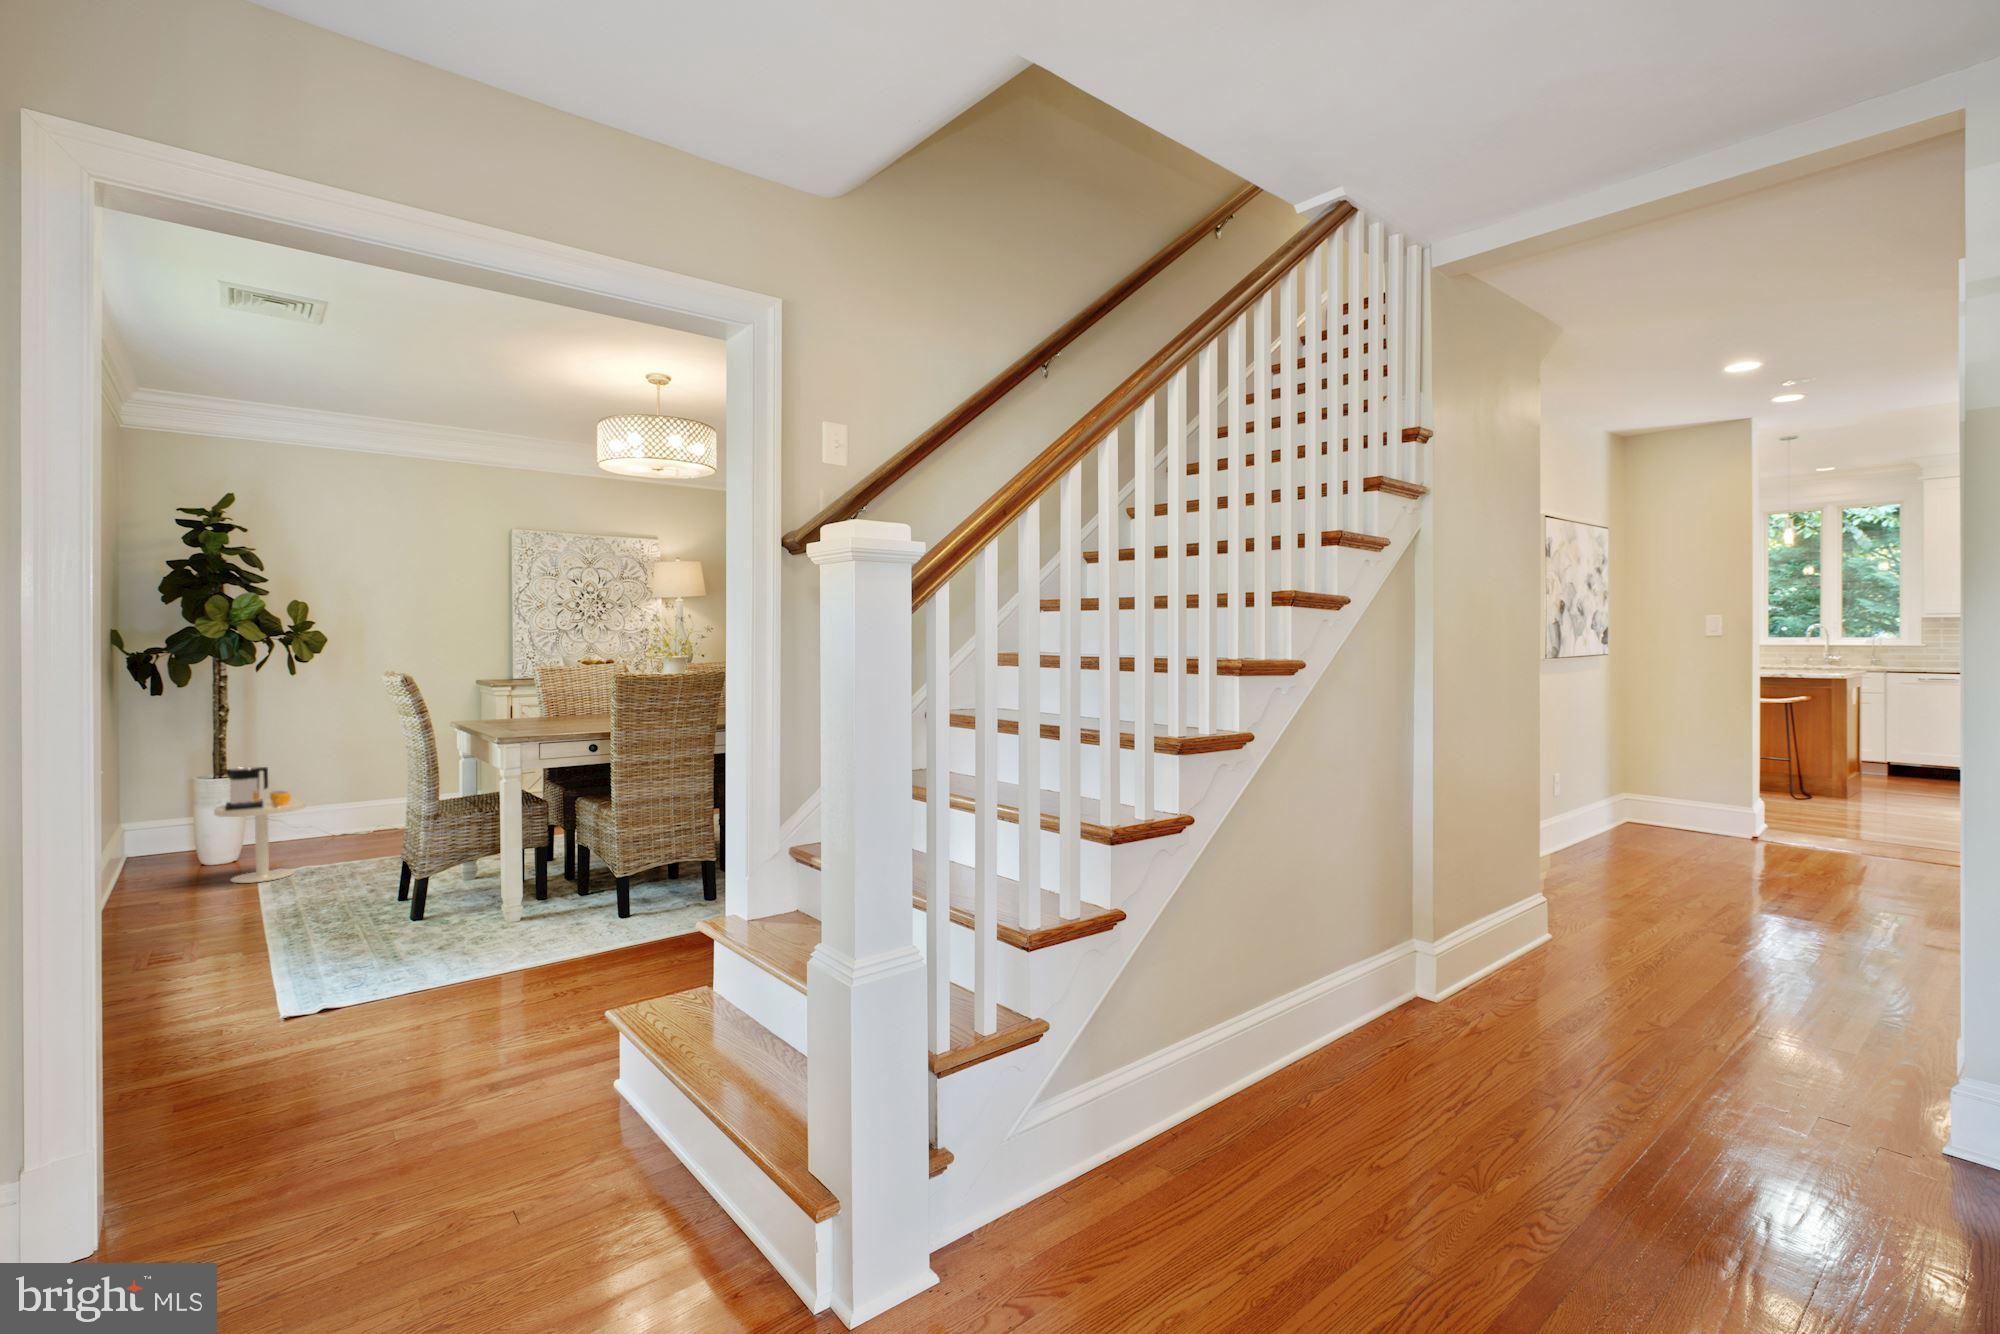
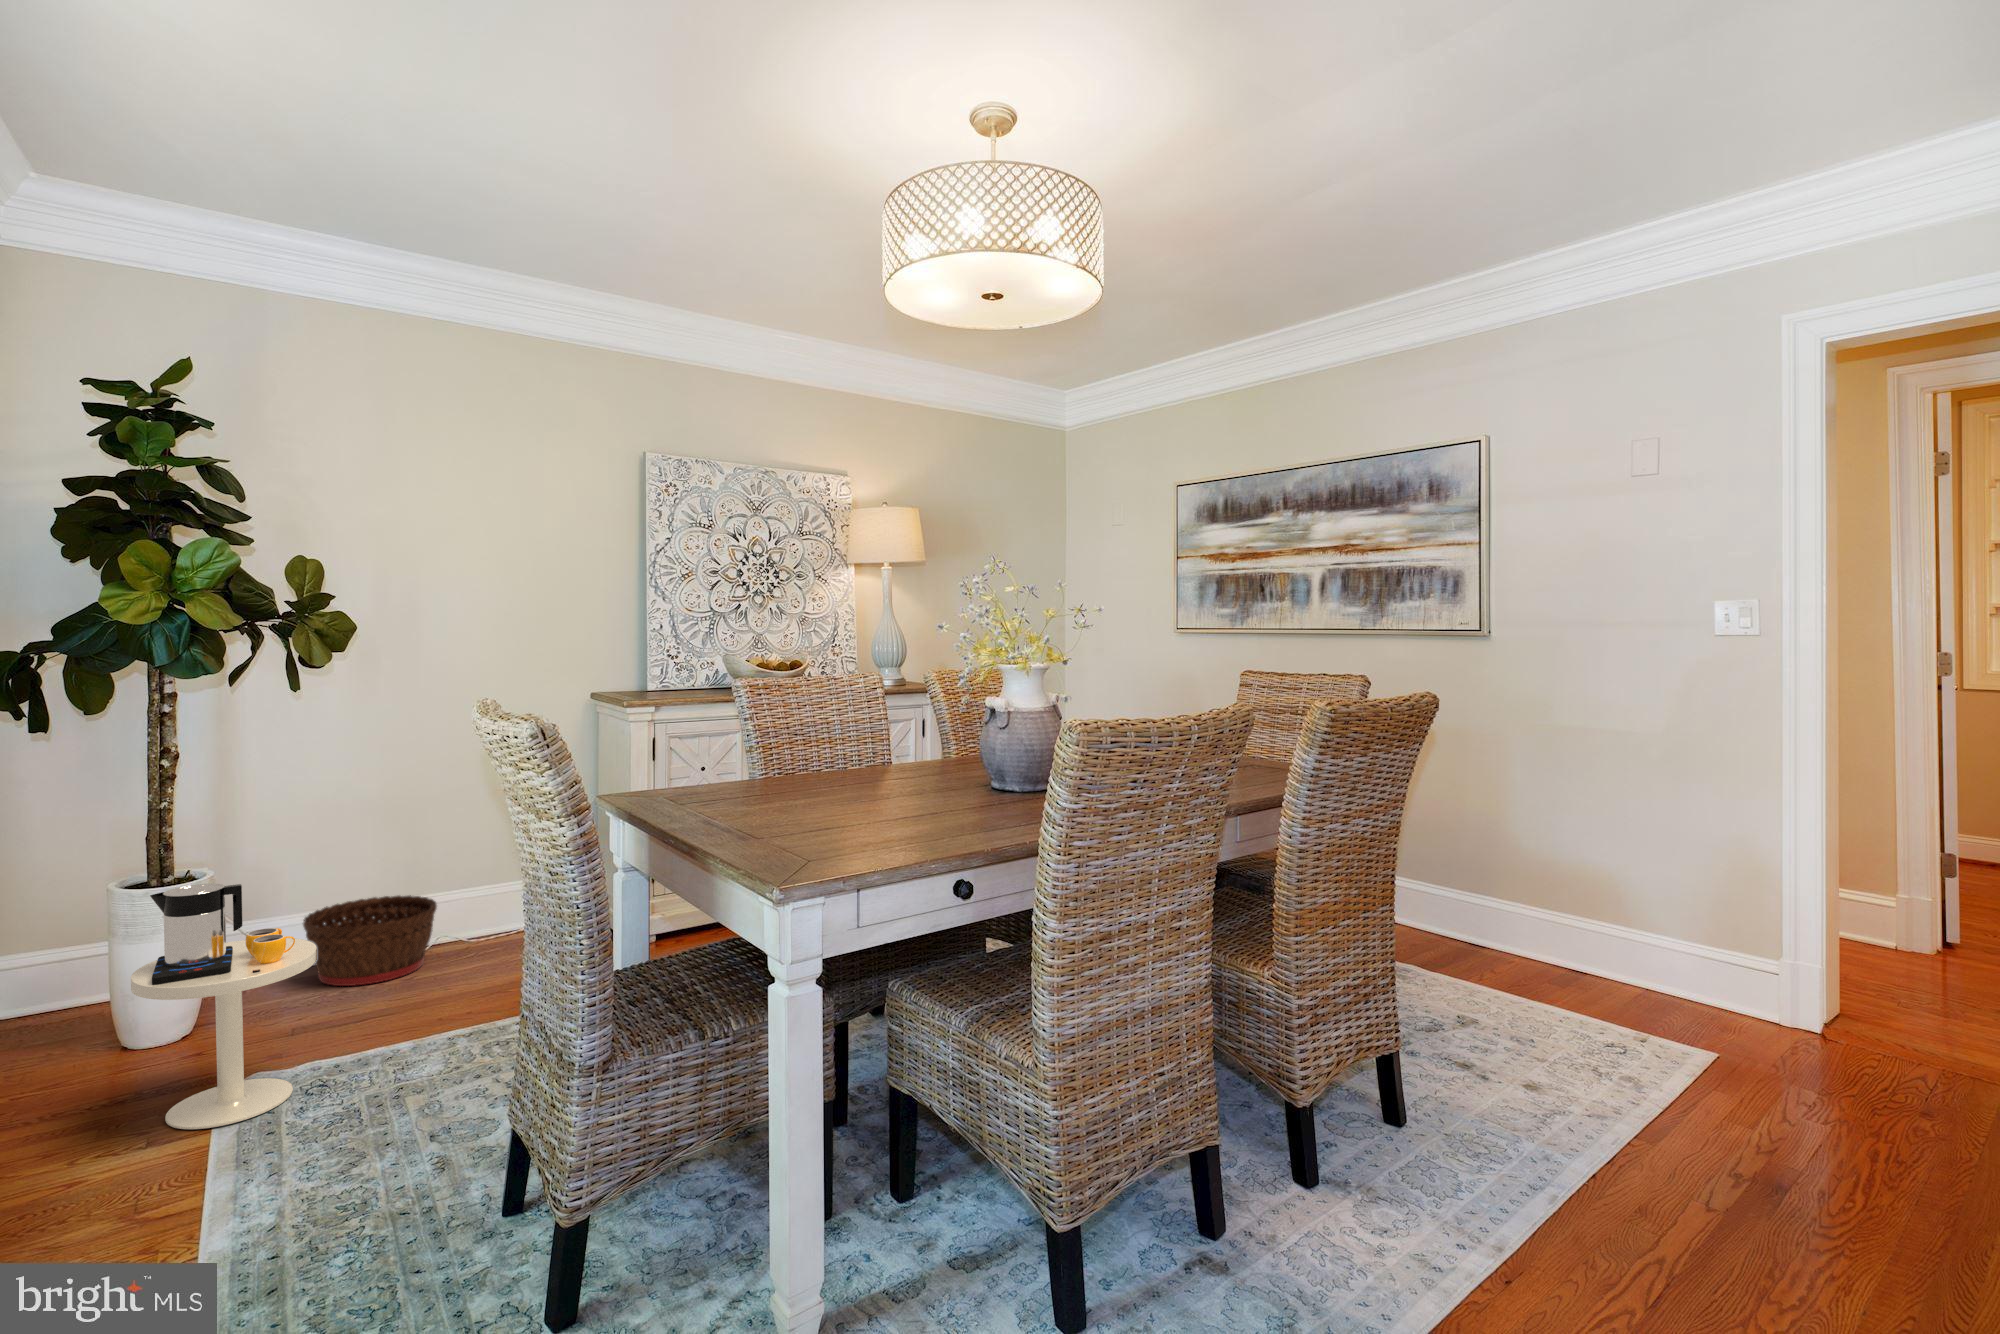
basket: none [297,798,377,843] -> present [303,895,437,986]

